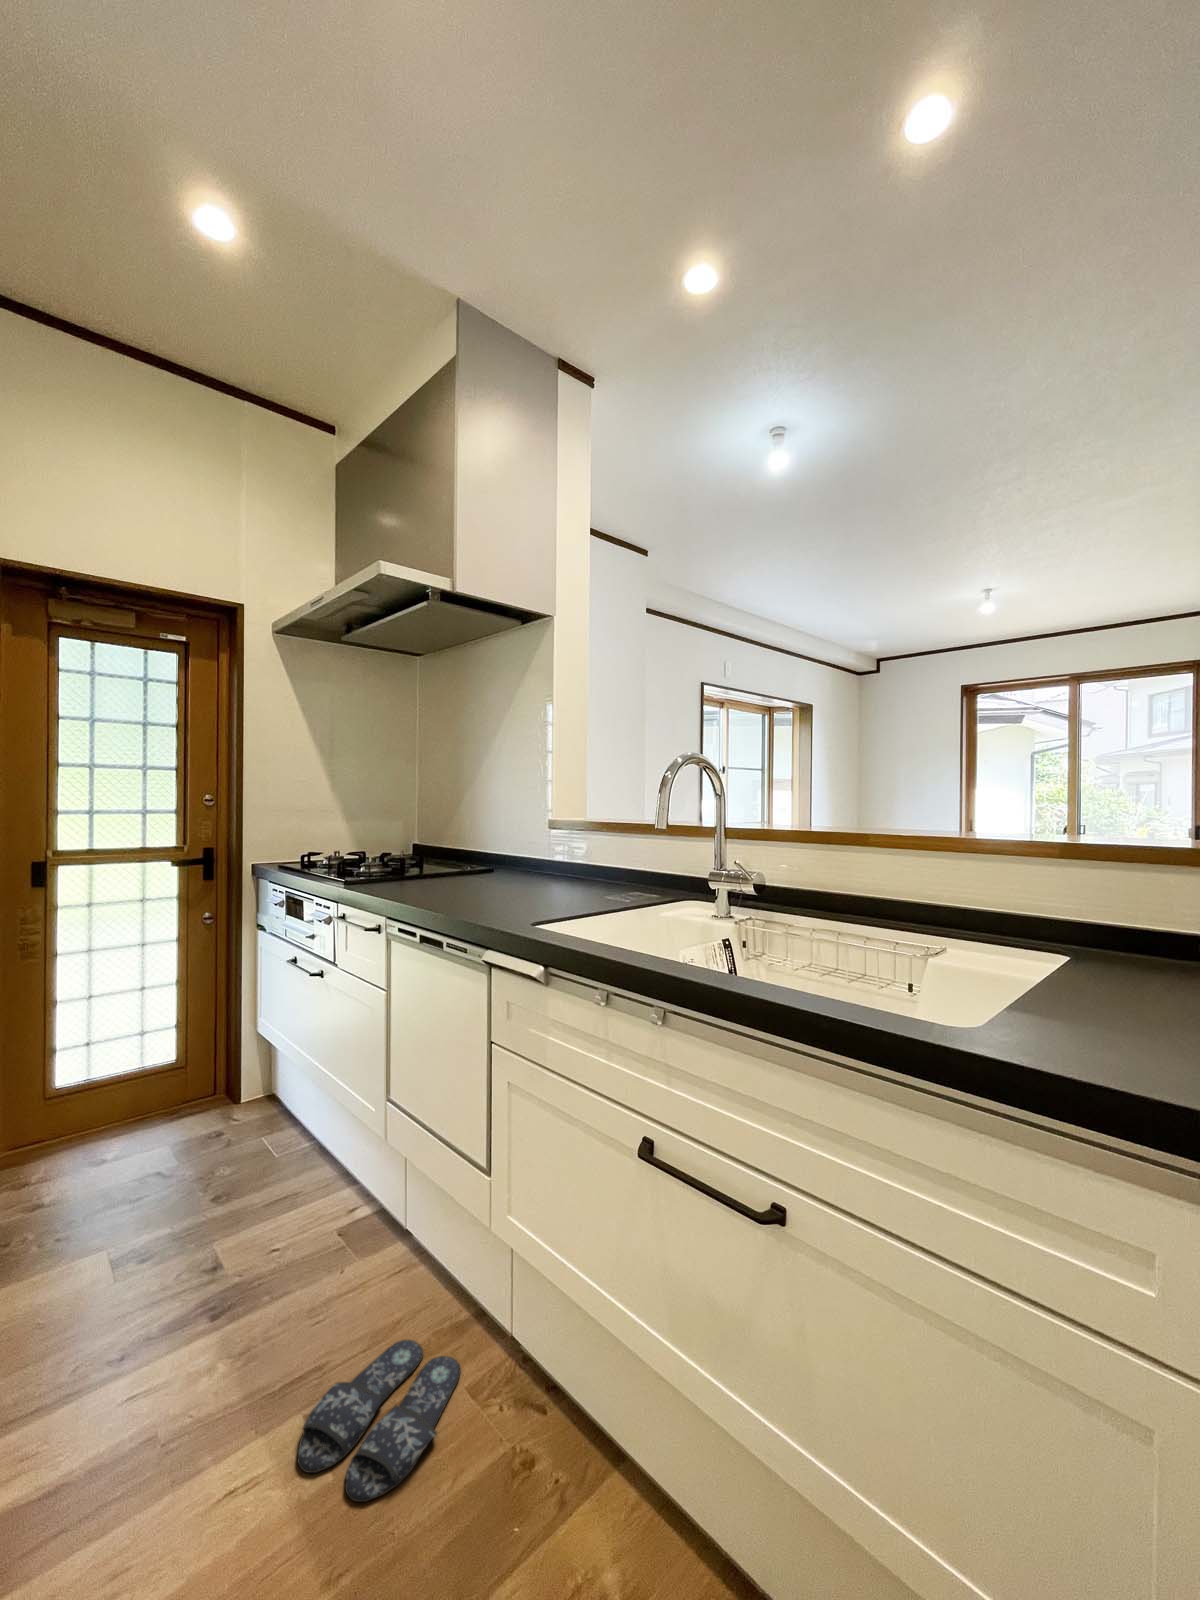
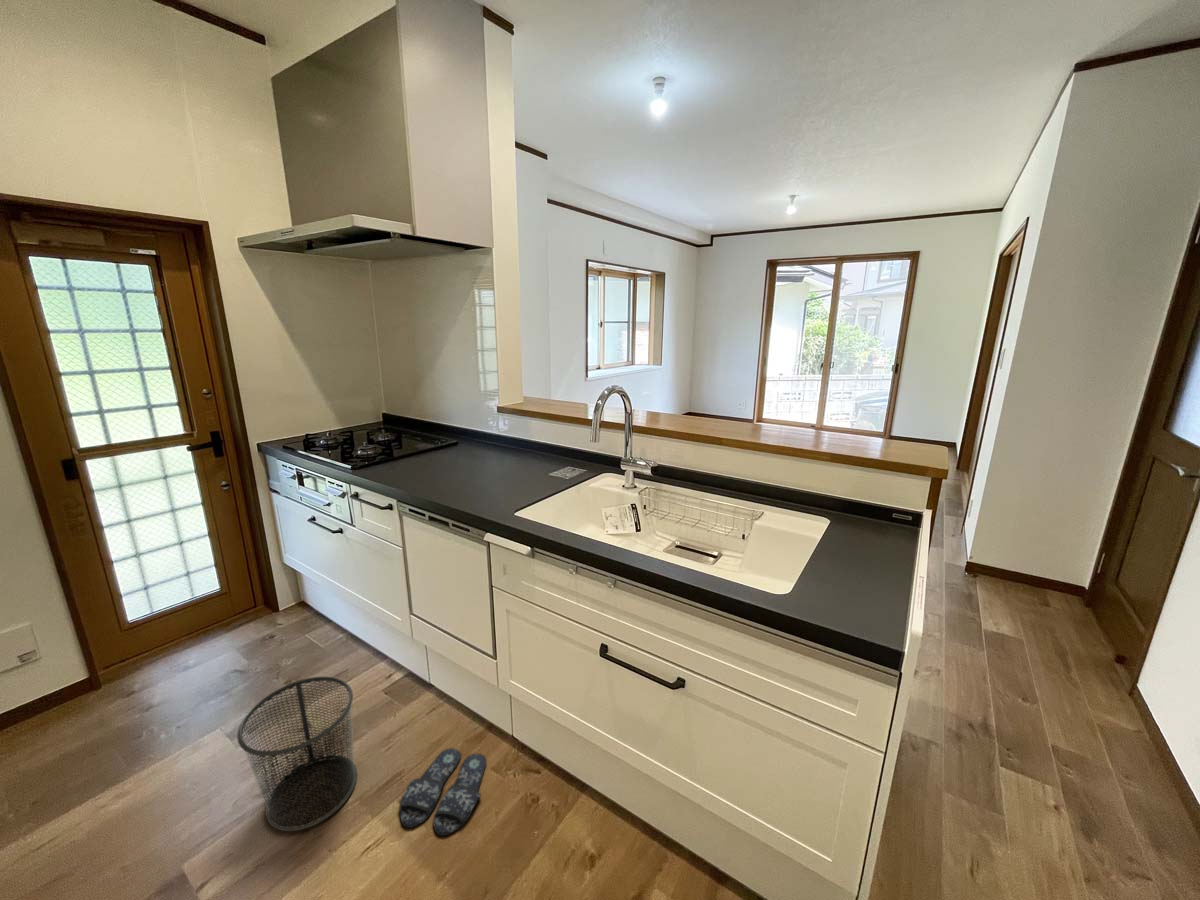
waste bin: none [91,1172,273,1437] -> present [237,677,357,831]

